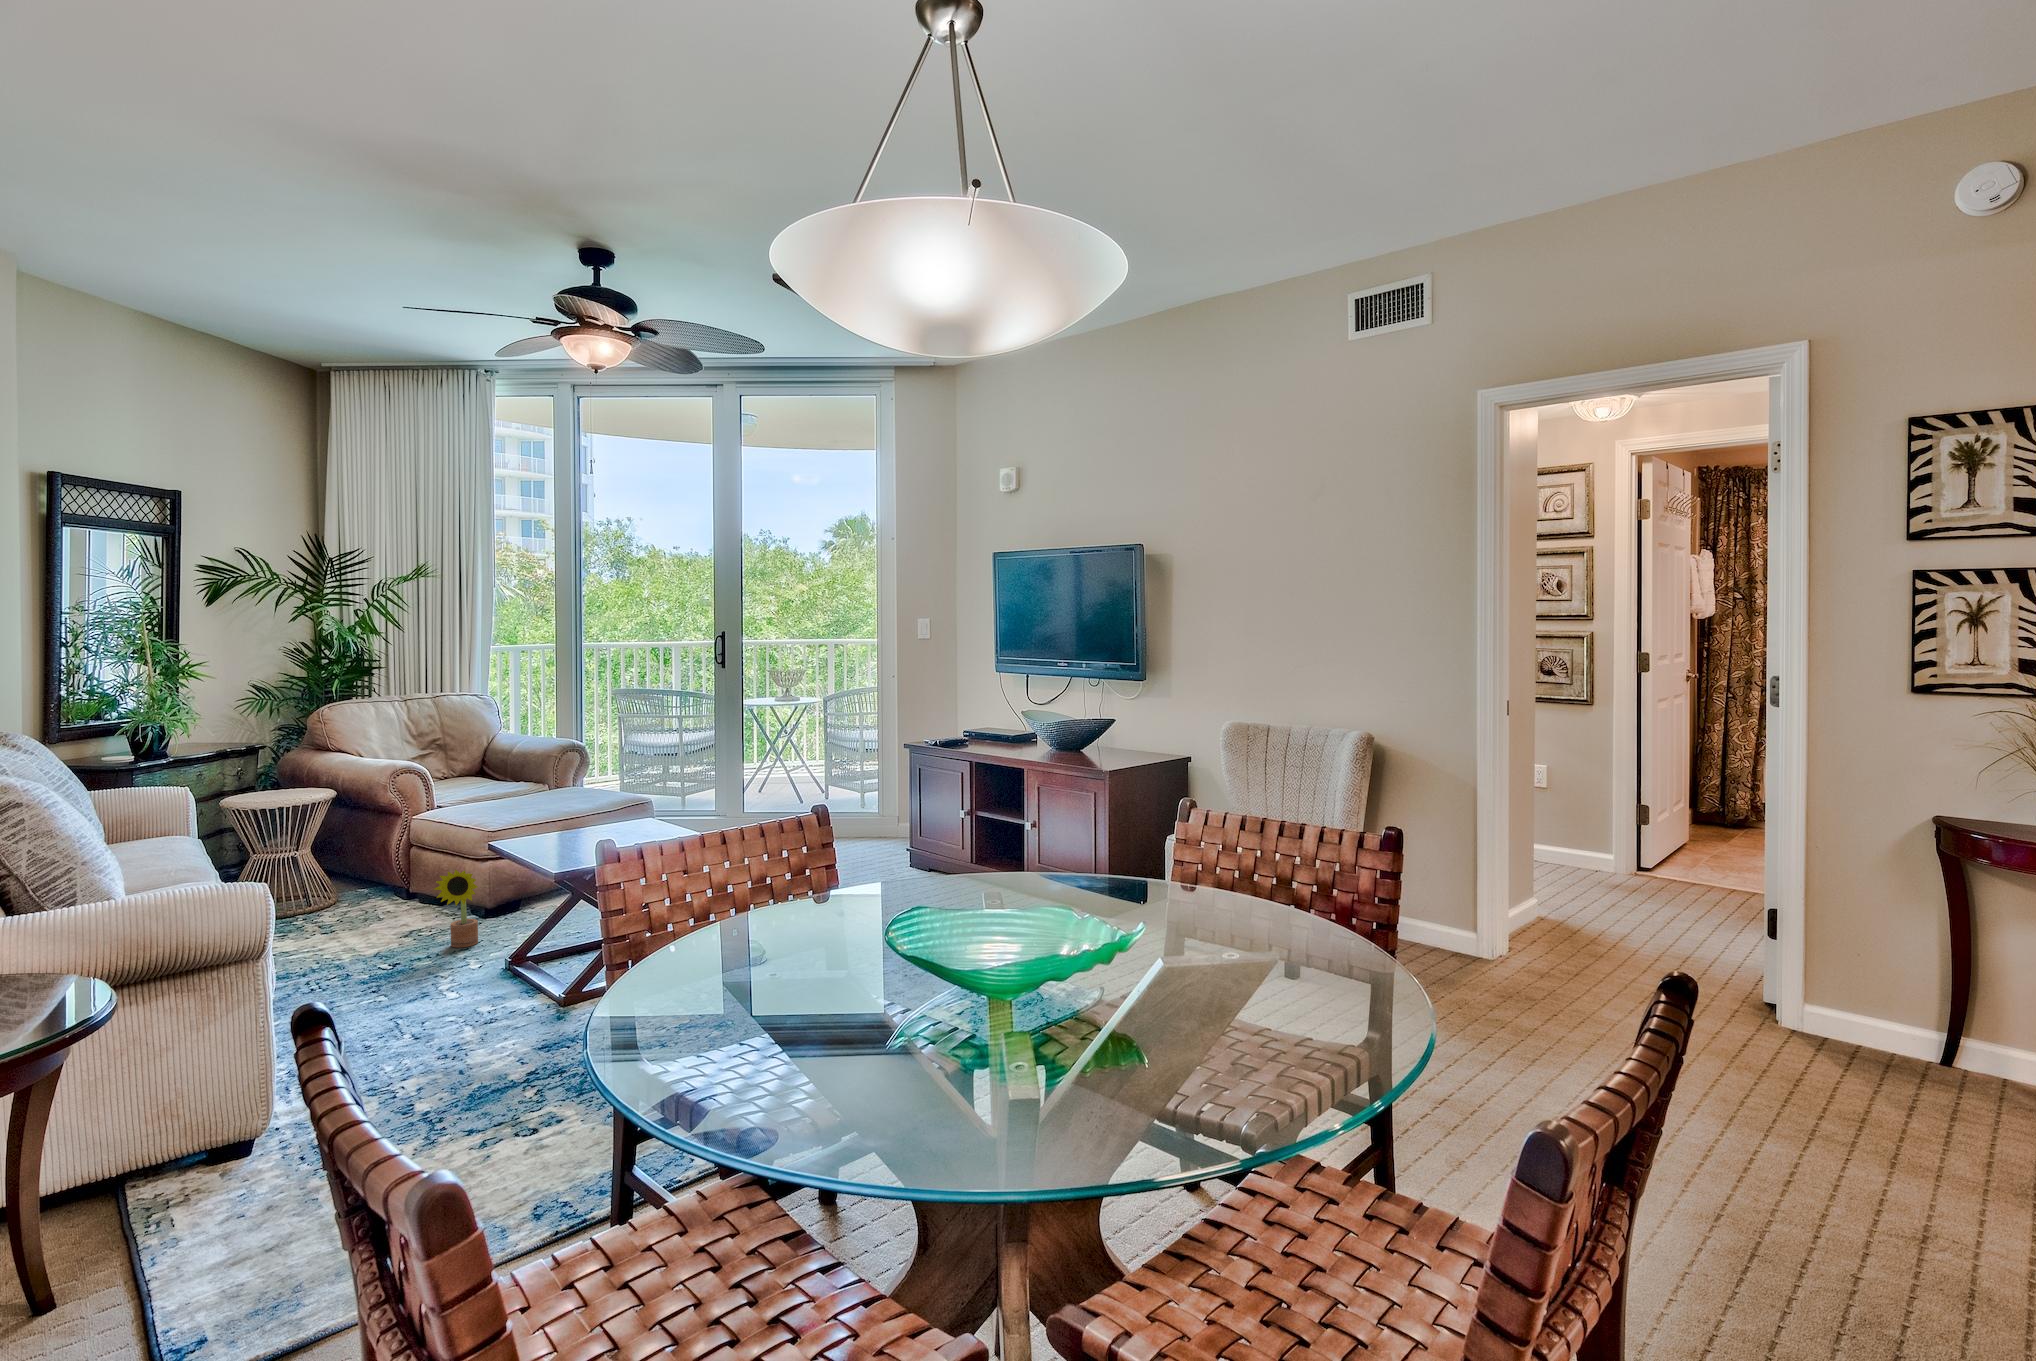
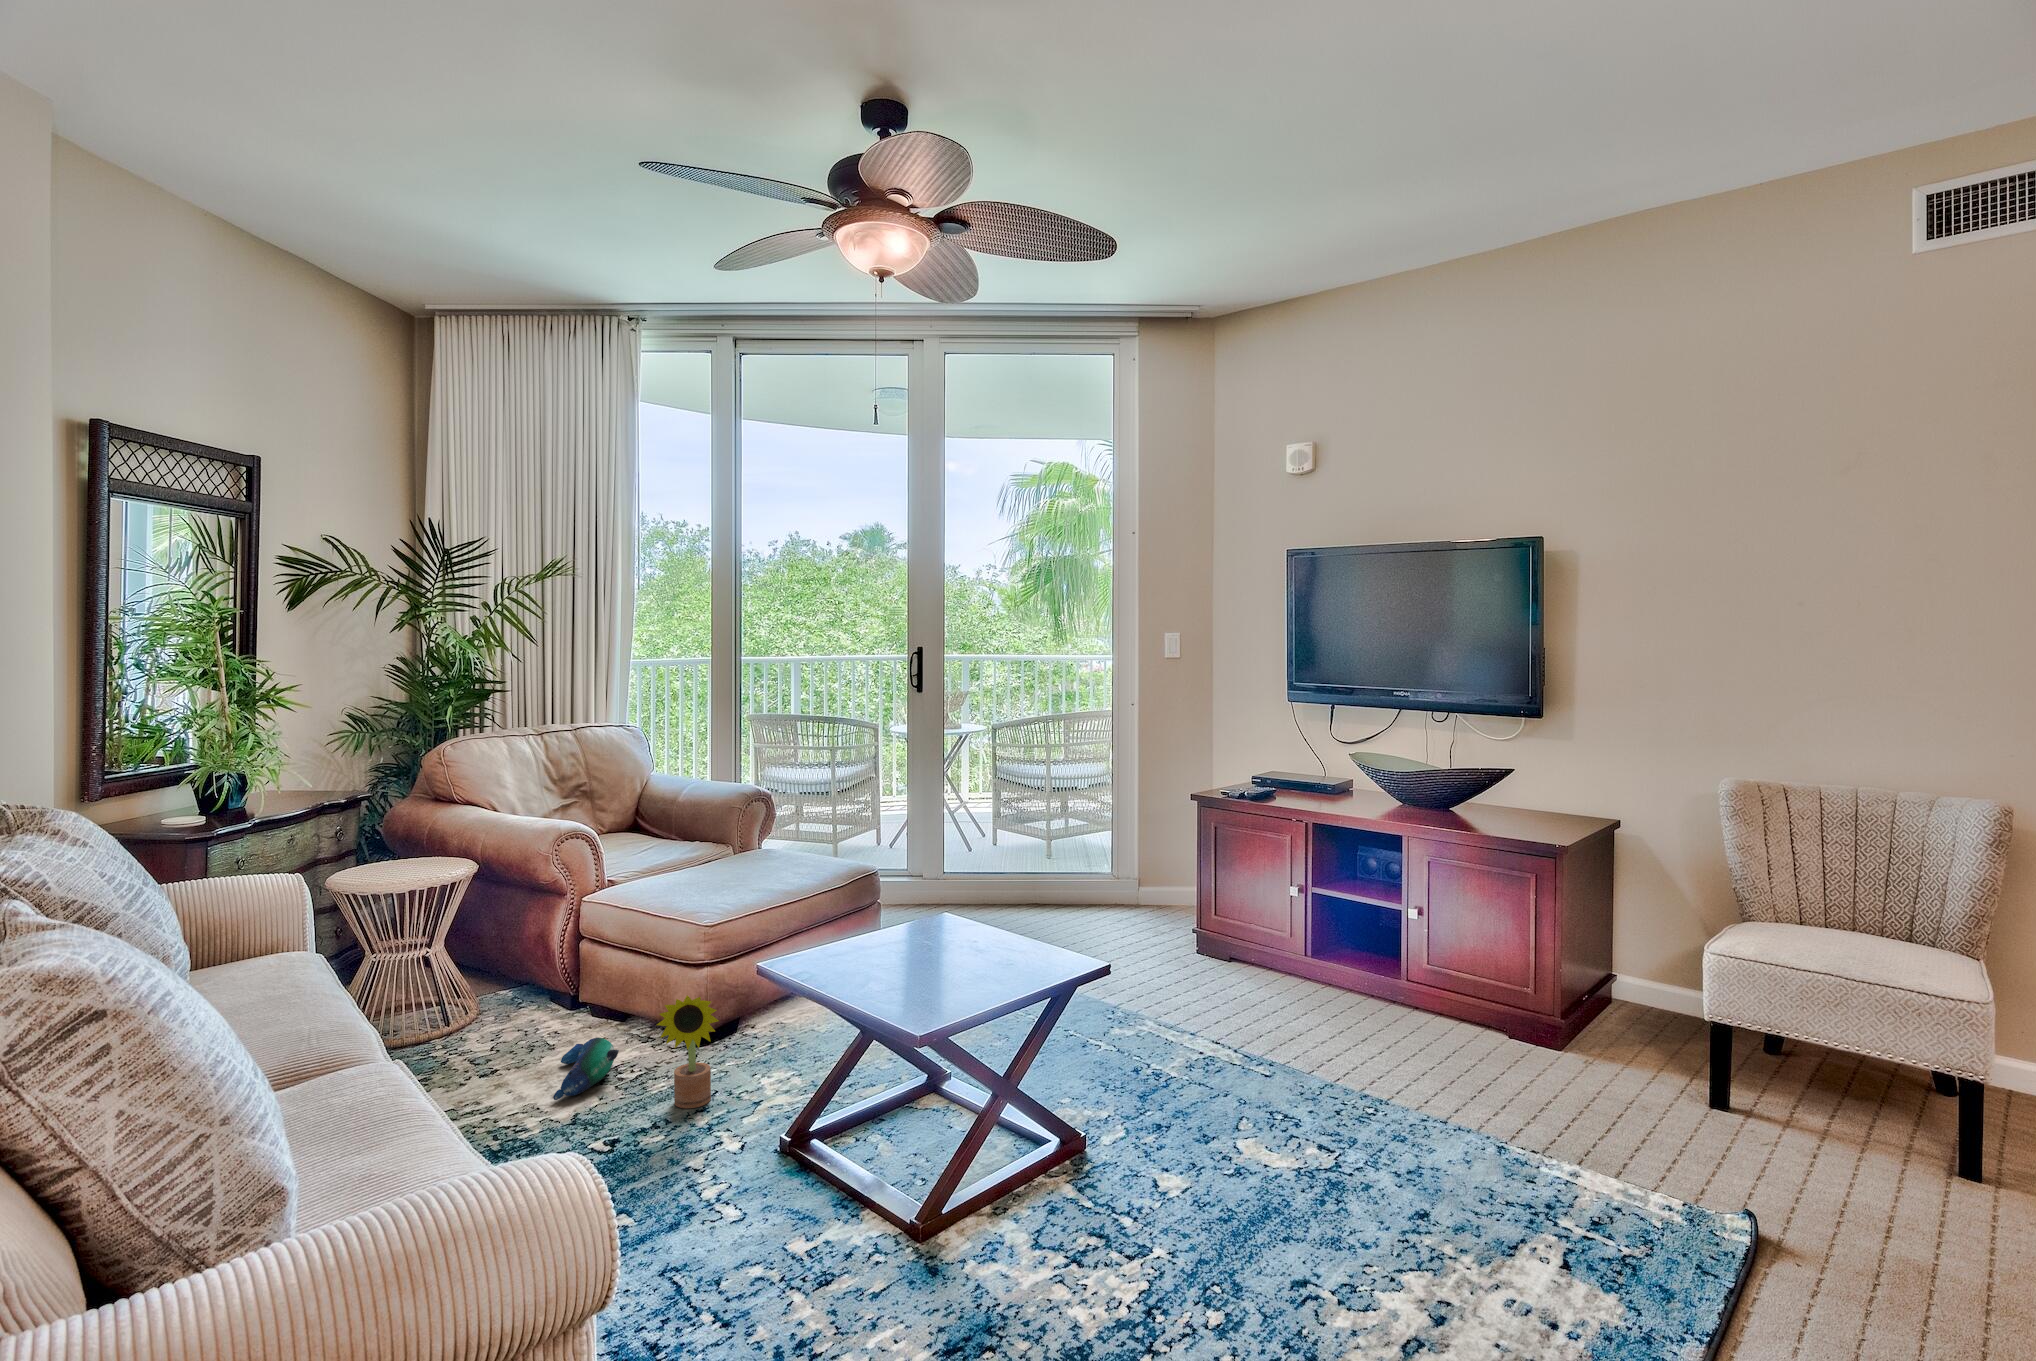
plush toy: none [368,907,420,944] -> present [553,1038,619,1100]

